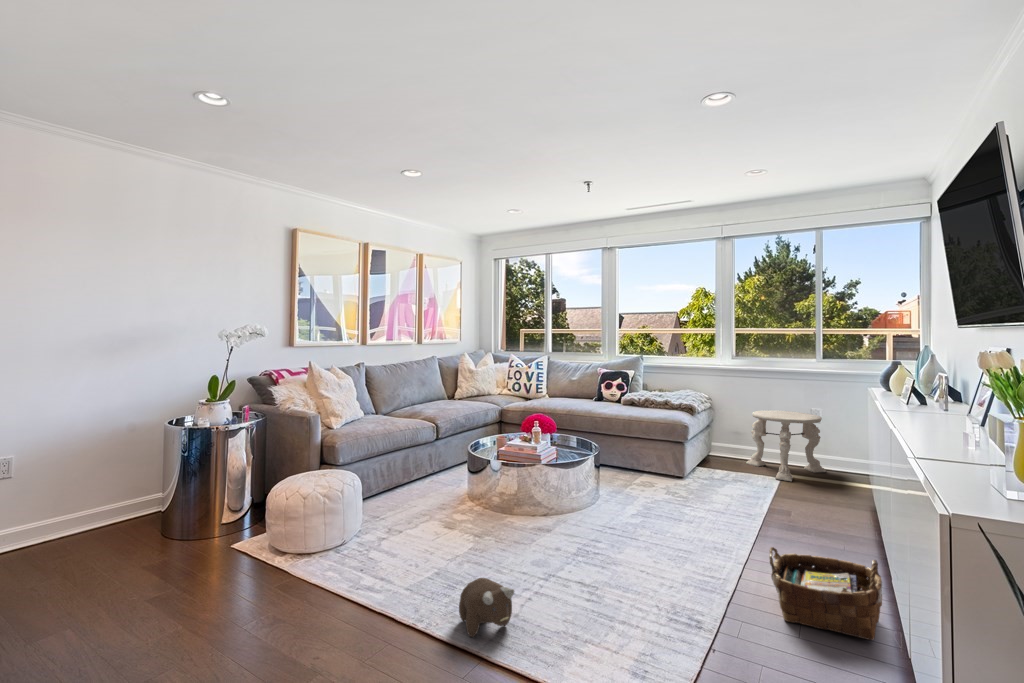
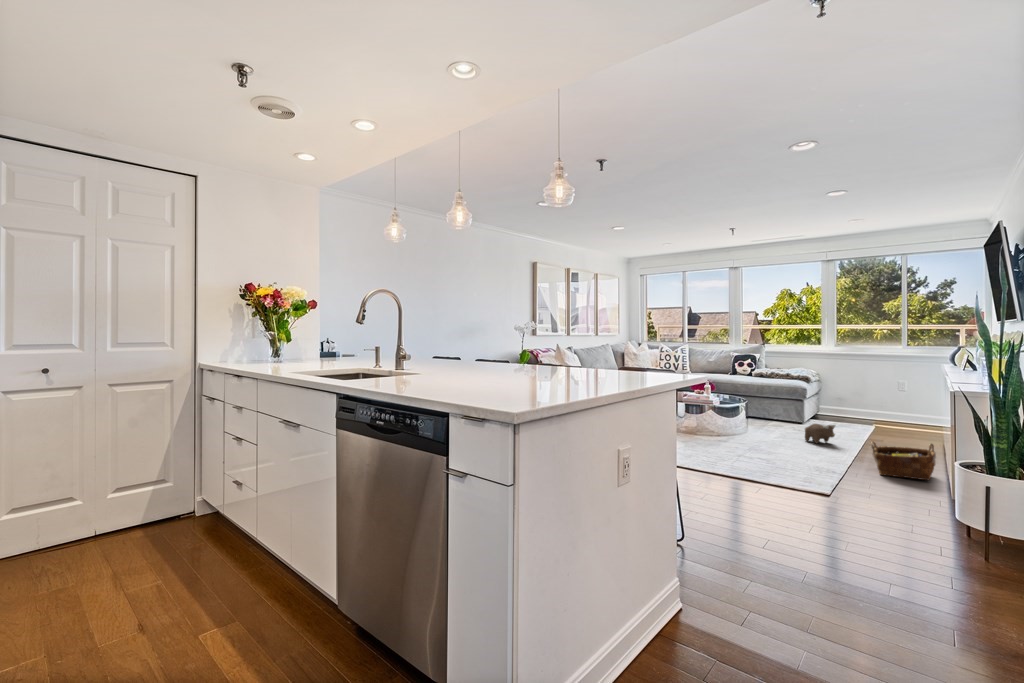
side table: present [746,410,826,482] -> none [847,382,910,429]
plush toy: present [459,578,514,637] -> present [805,424,835,444]

